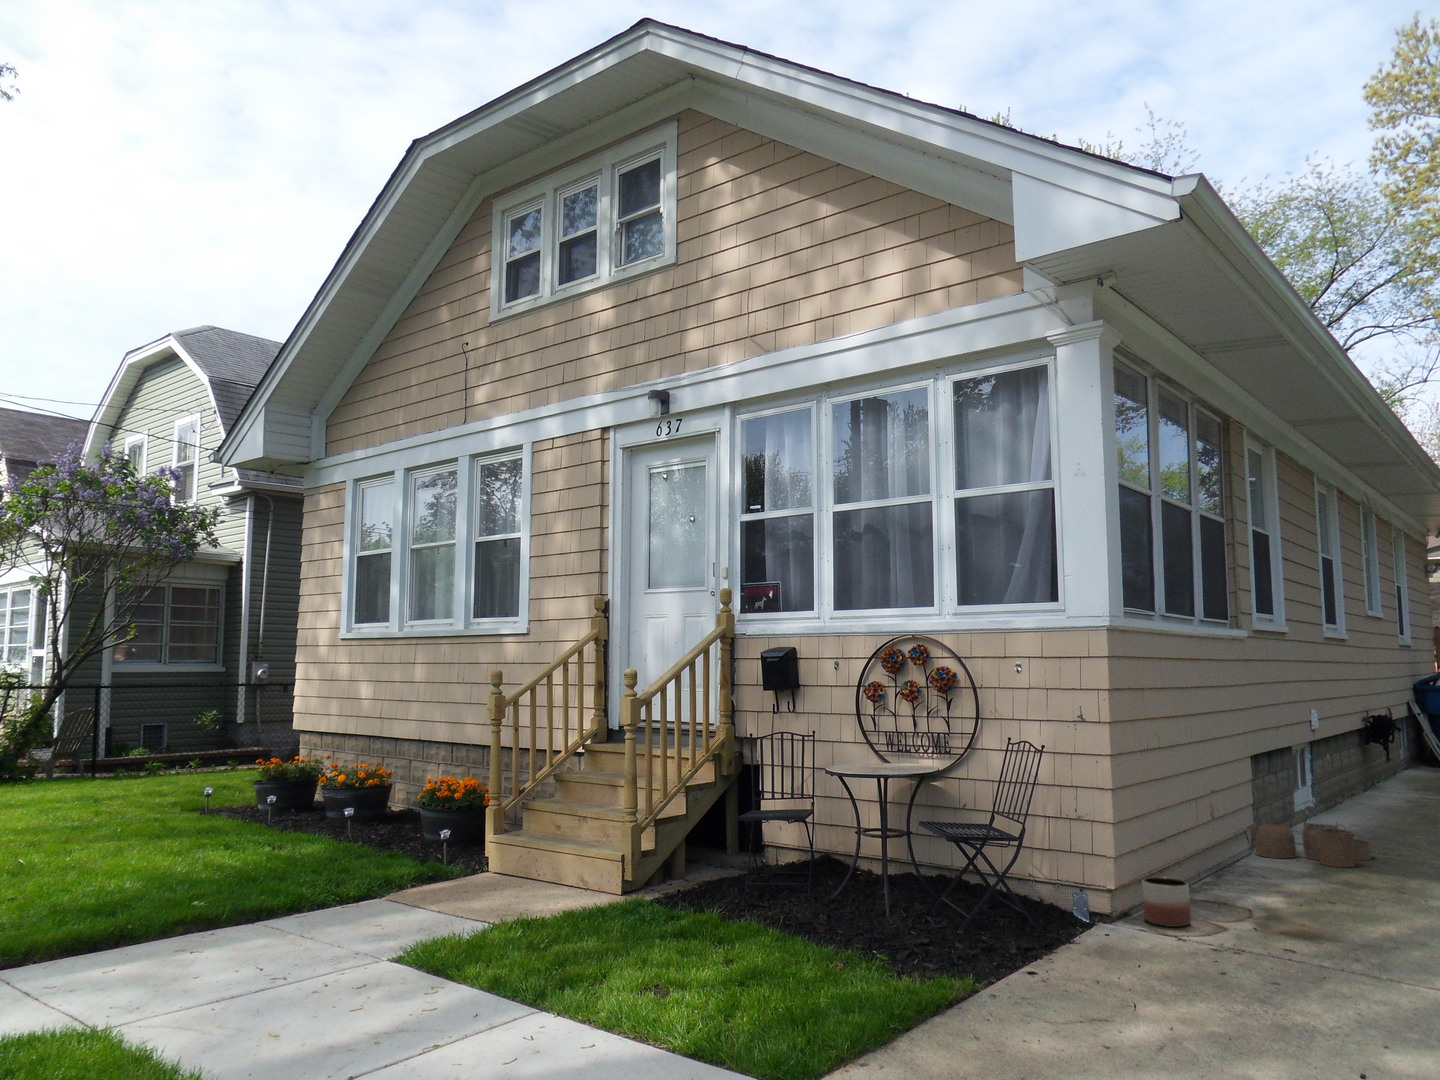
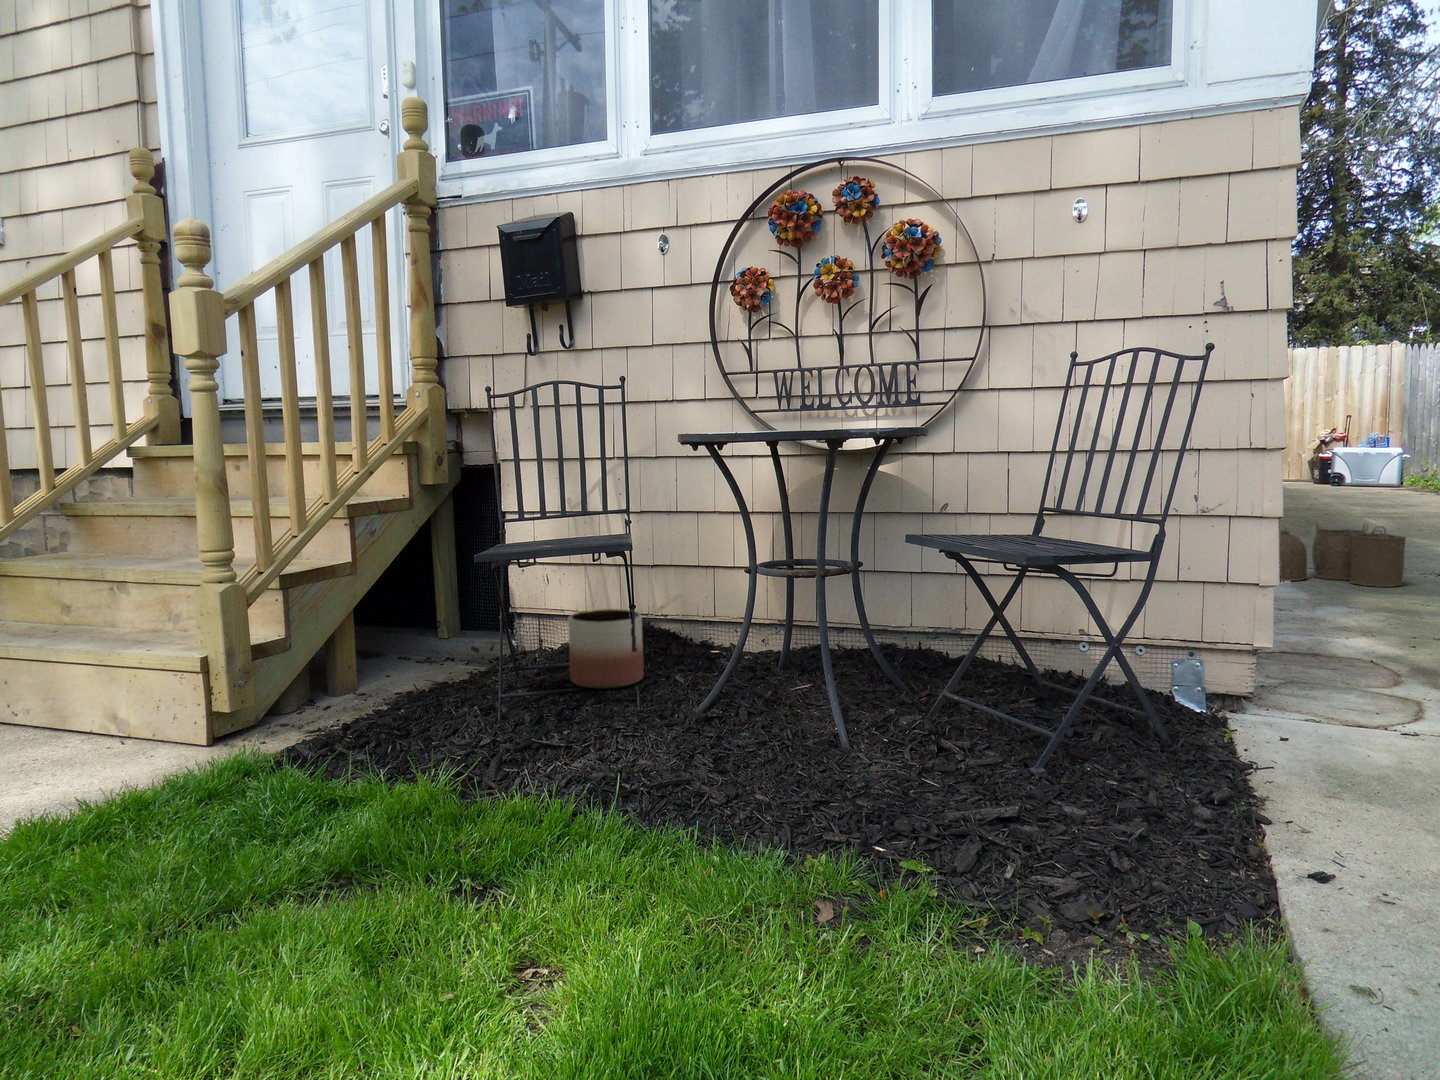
planter: present [1143,877,1191,927] -> present [569,609,644,689]

